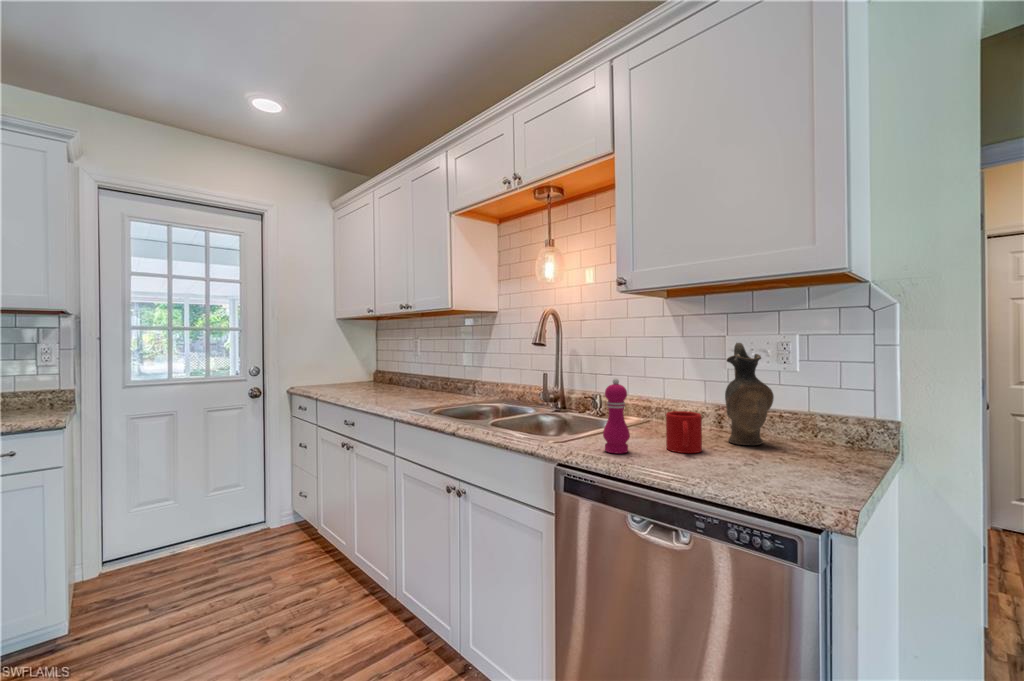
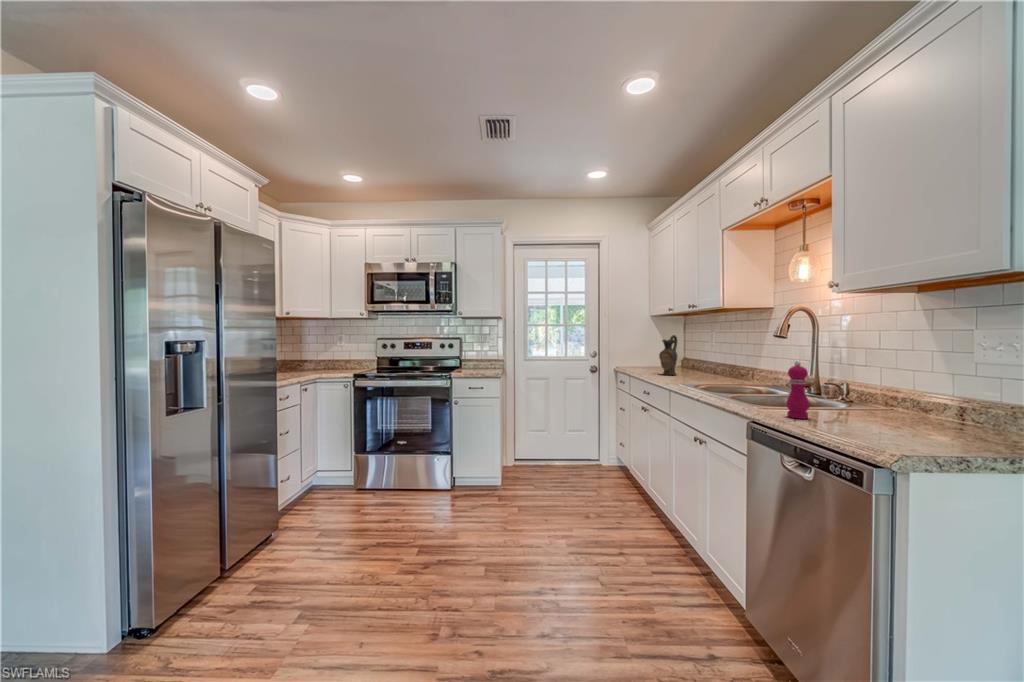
ceramic pitcher: present [725,343,774,445] -> present [659,335,677,375]
mug: present [666,411,702,453] -> none [850,393,887,427]

